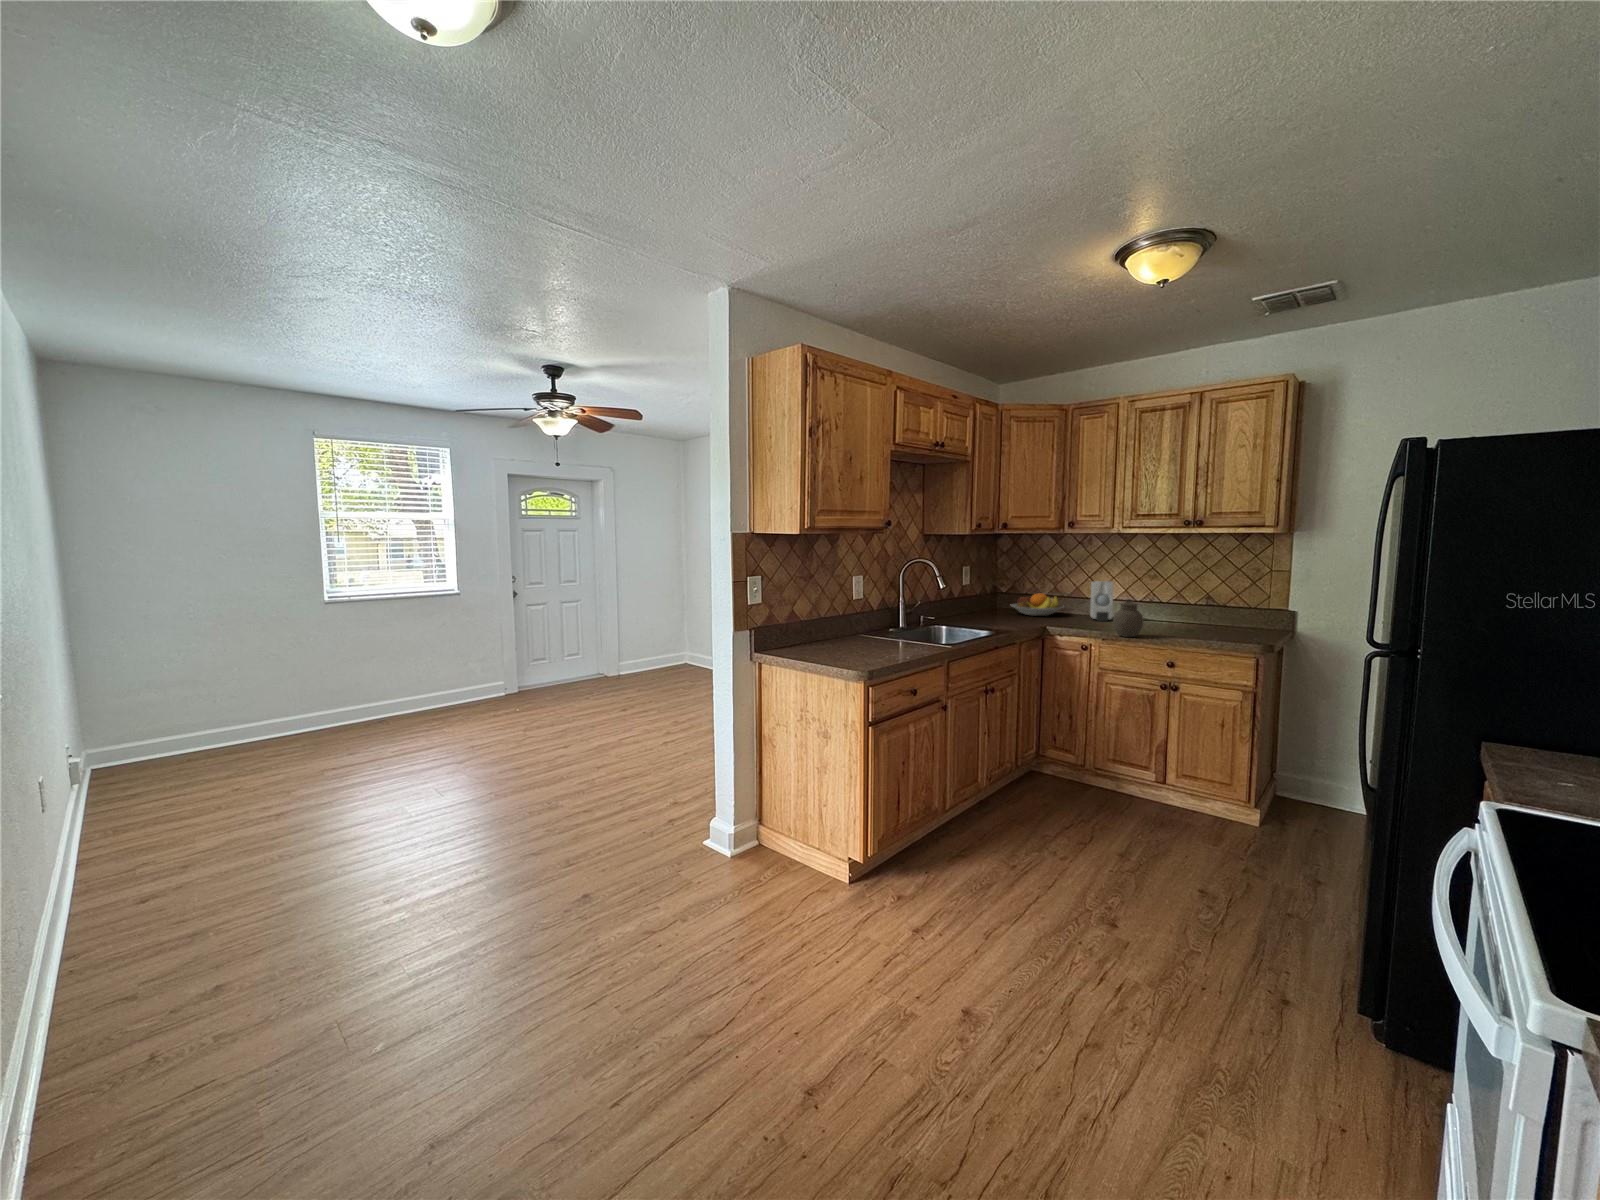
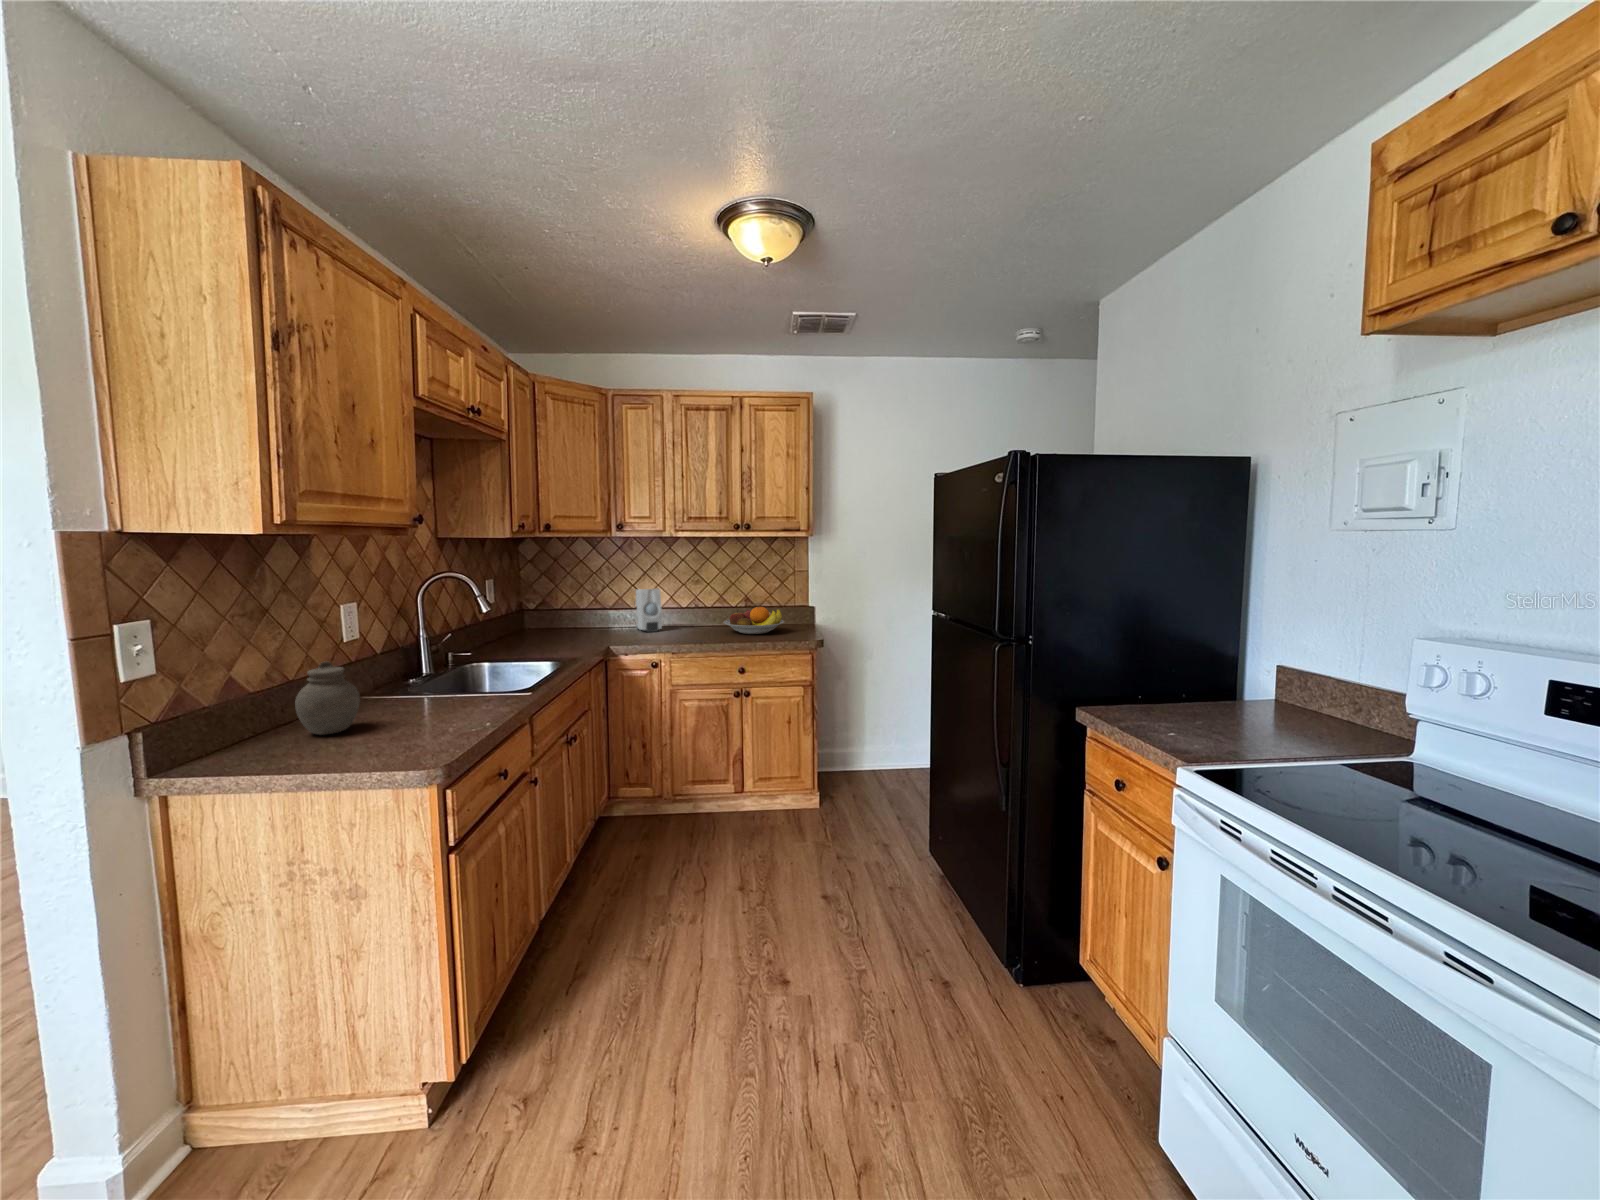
fruit bowl: present [1010,593,1062,616] -> present [724,607,784,634]
jar: present [1113,599,1144,637] -> present [295,661,360,735]

